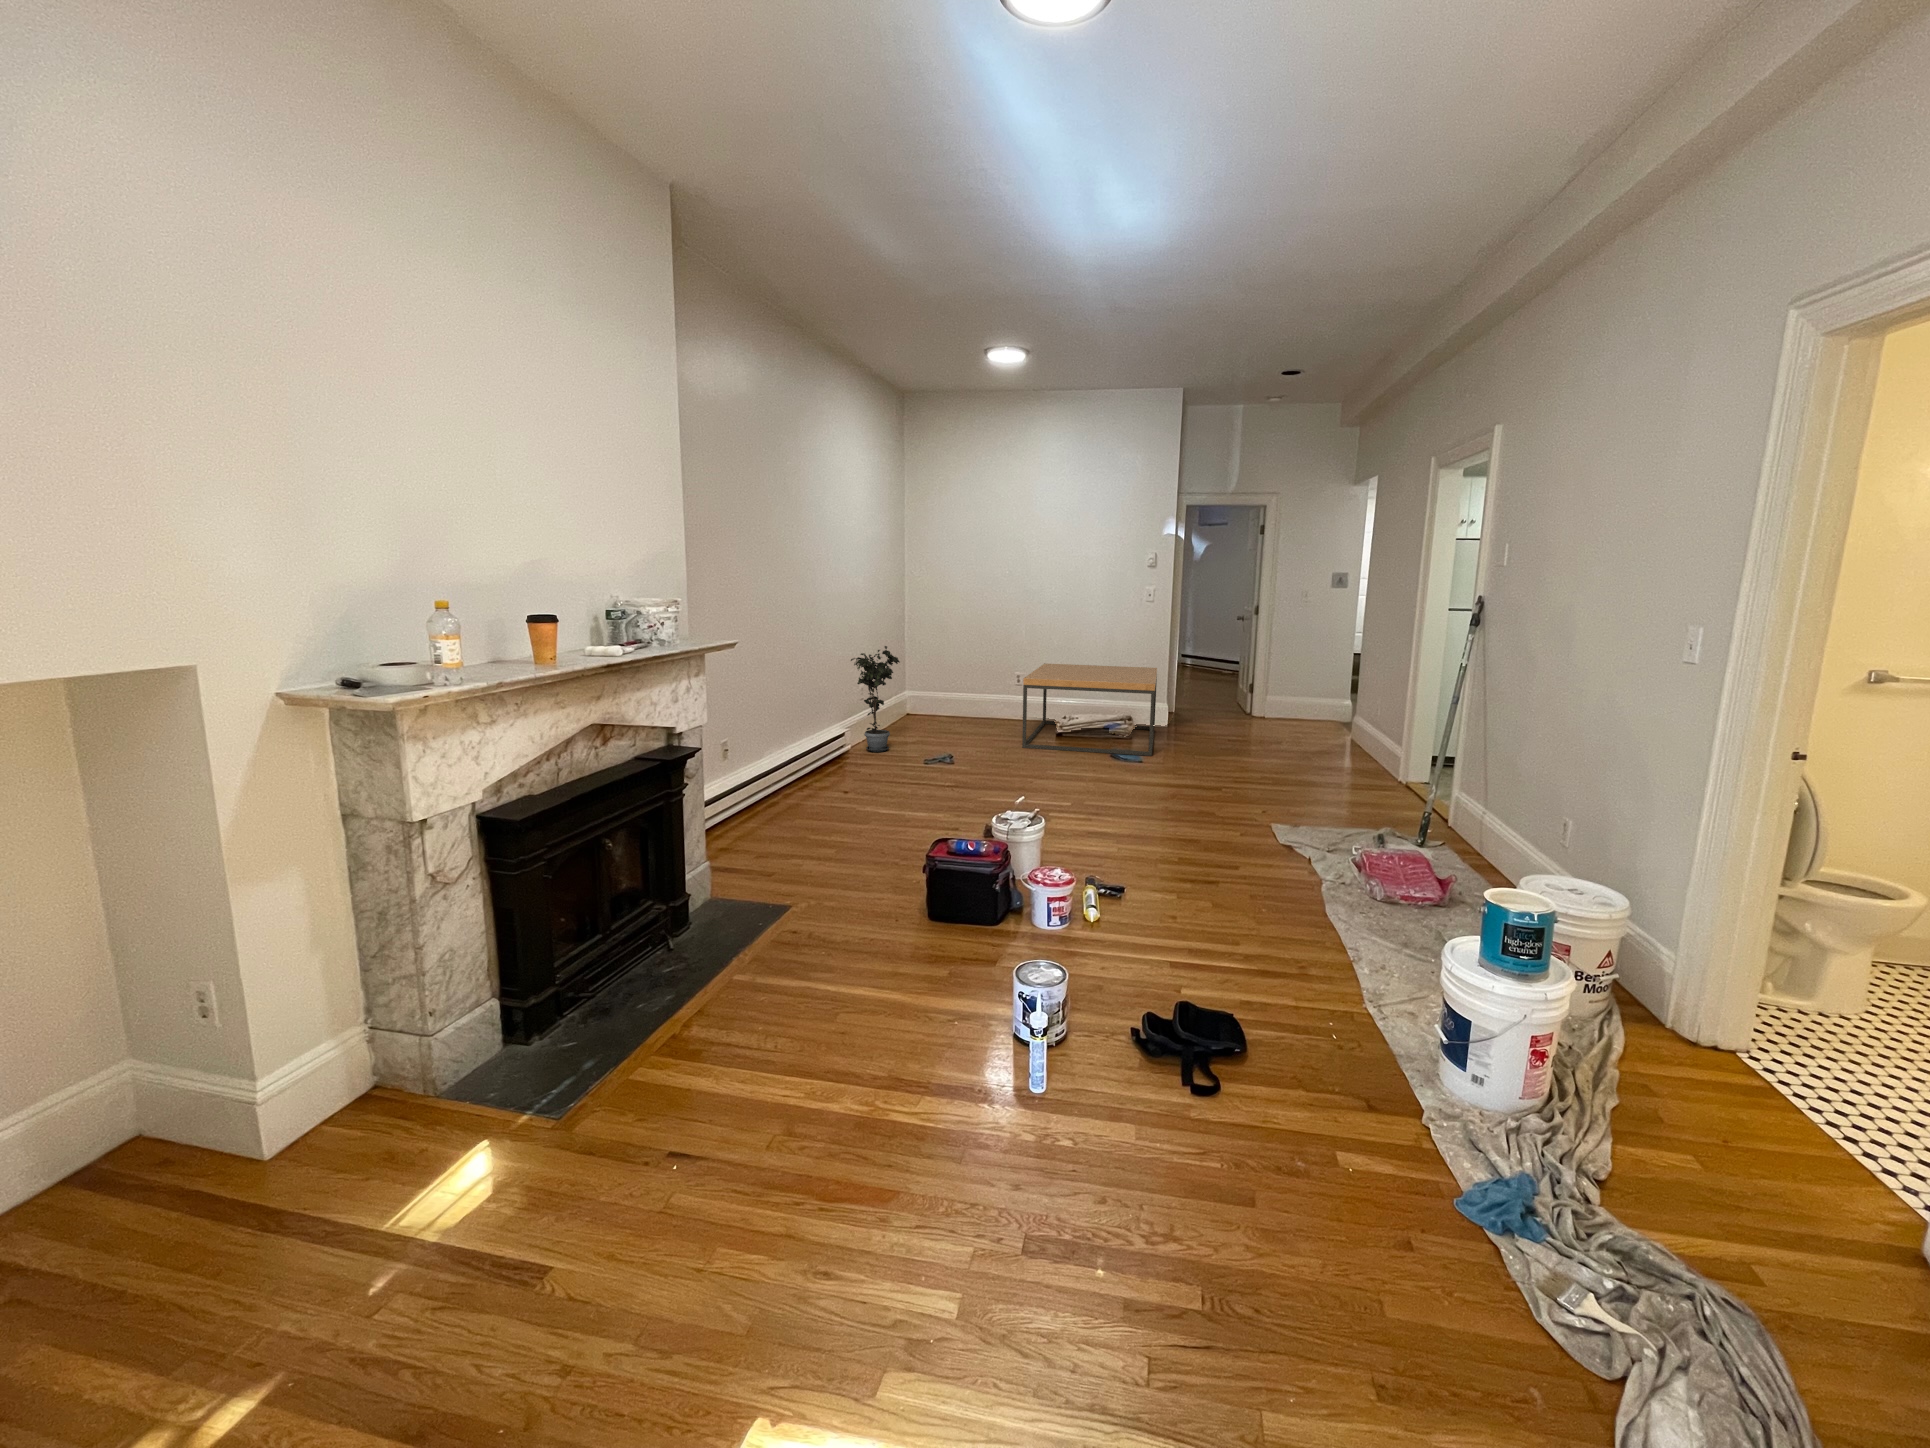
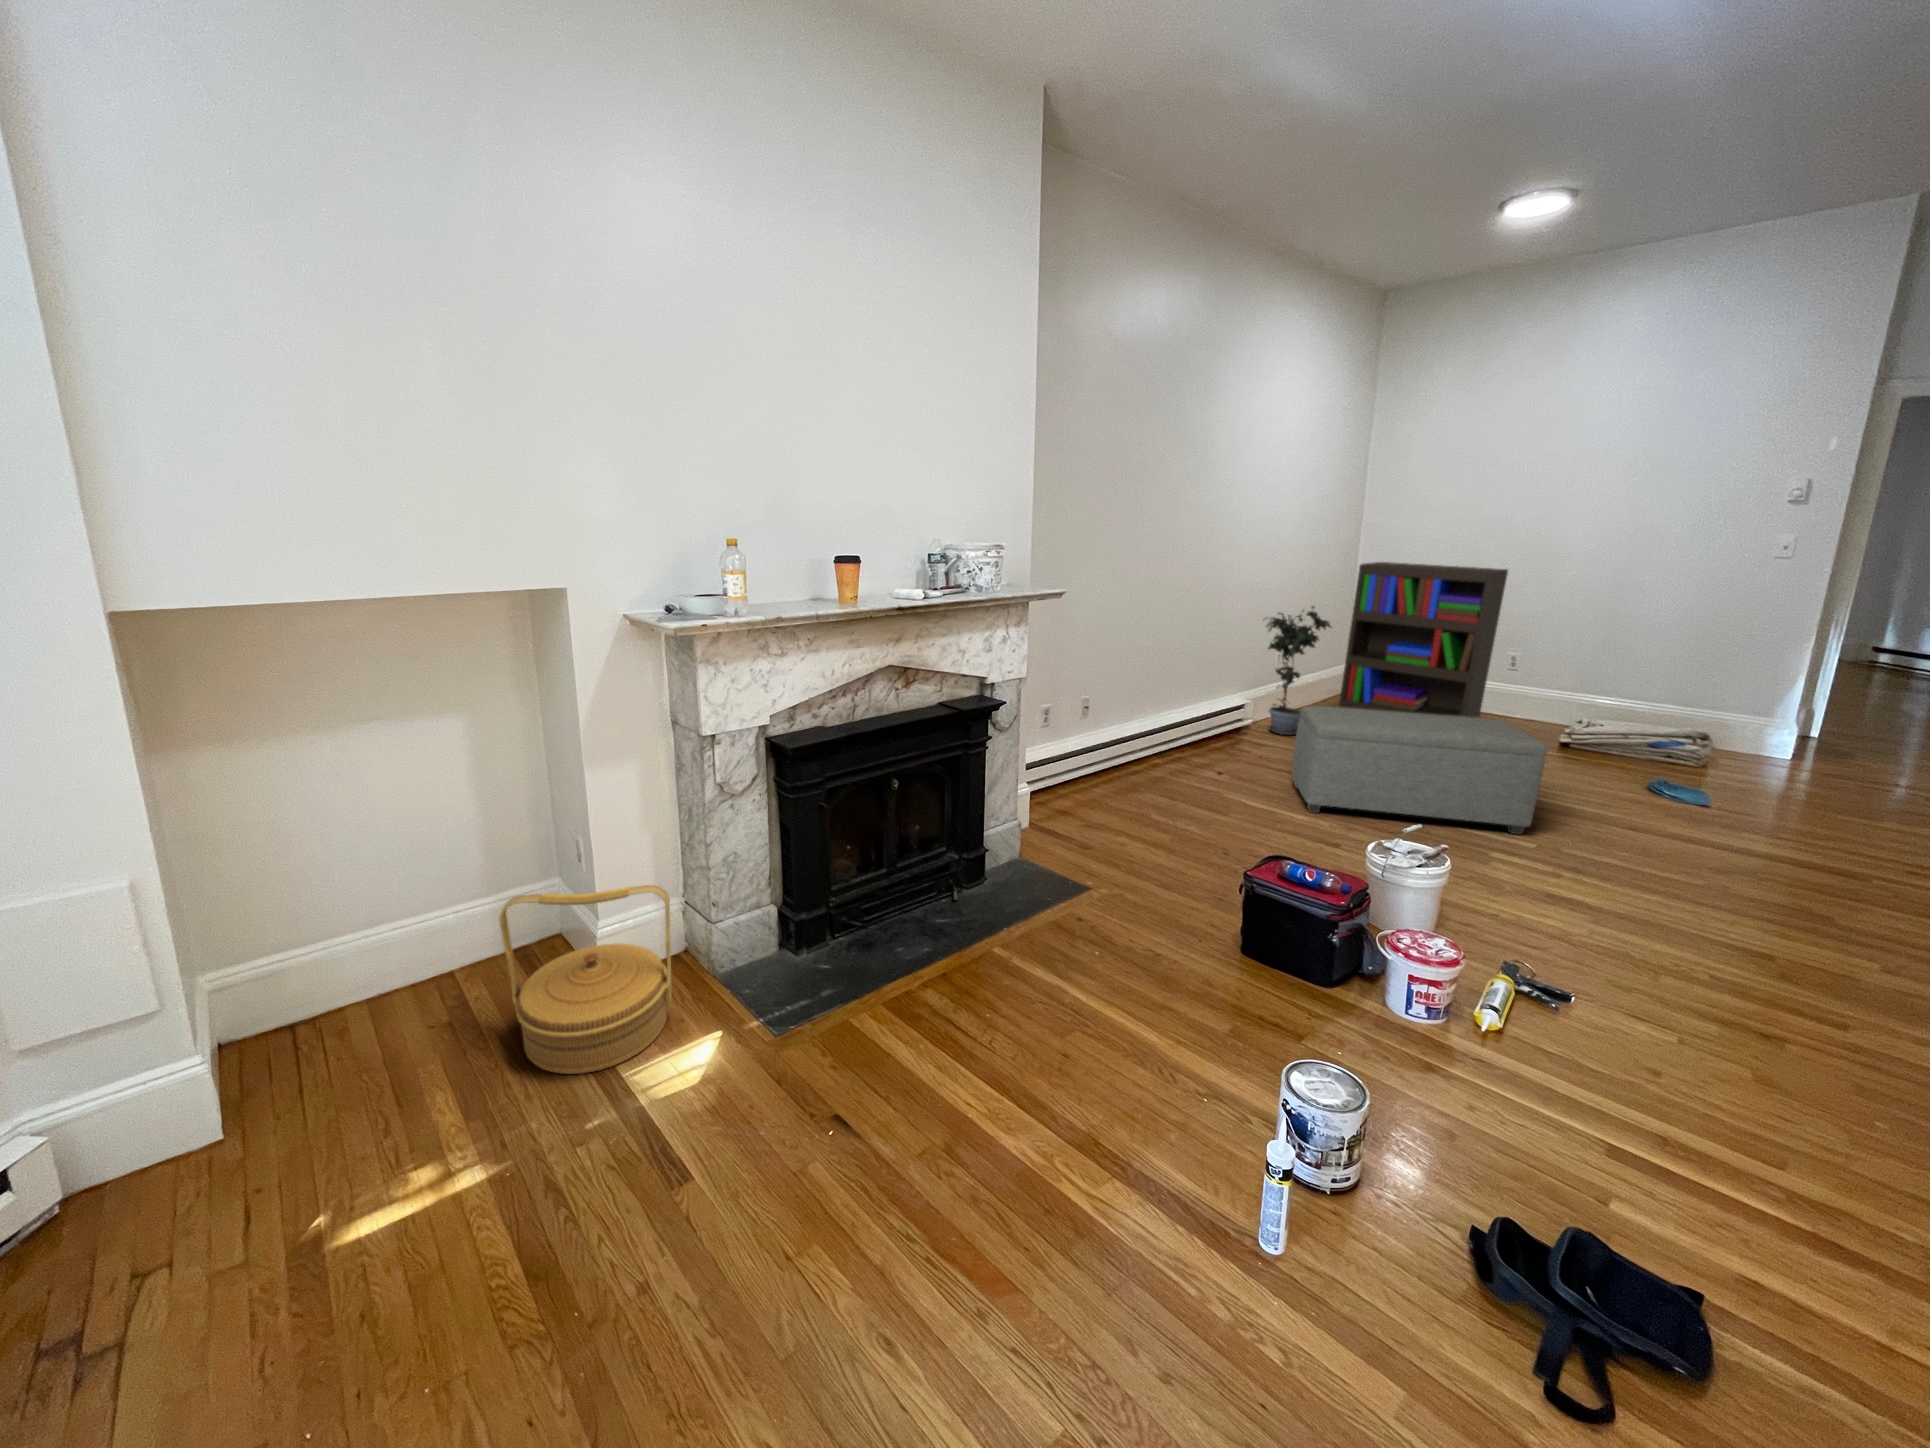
bookshelf: none [906,610,997,729] -> present [1339,562,1508,718]
coffee table: present [1022,663,1157,756] -> none [1506,650,1832,829]
ottoman: none [900,713,1051,802] -> present [1291,706,1547,835]
woven basket: none [121,1005,404,1289] -> present [499,885,672,1074]

